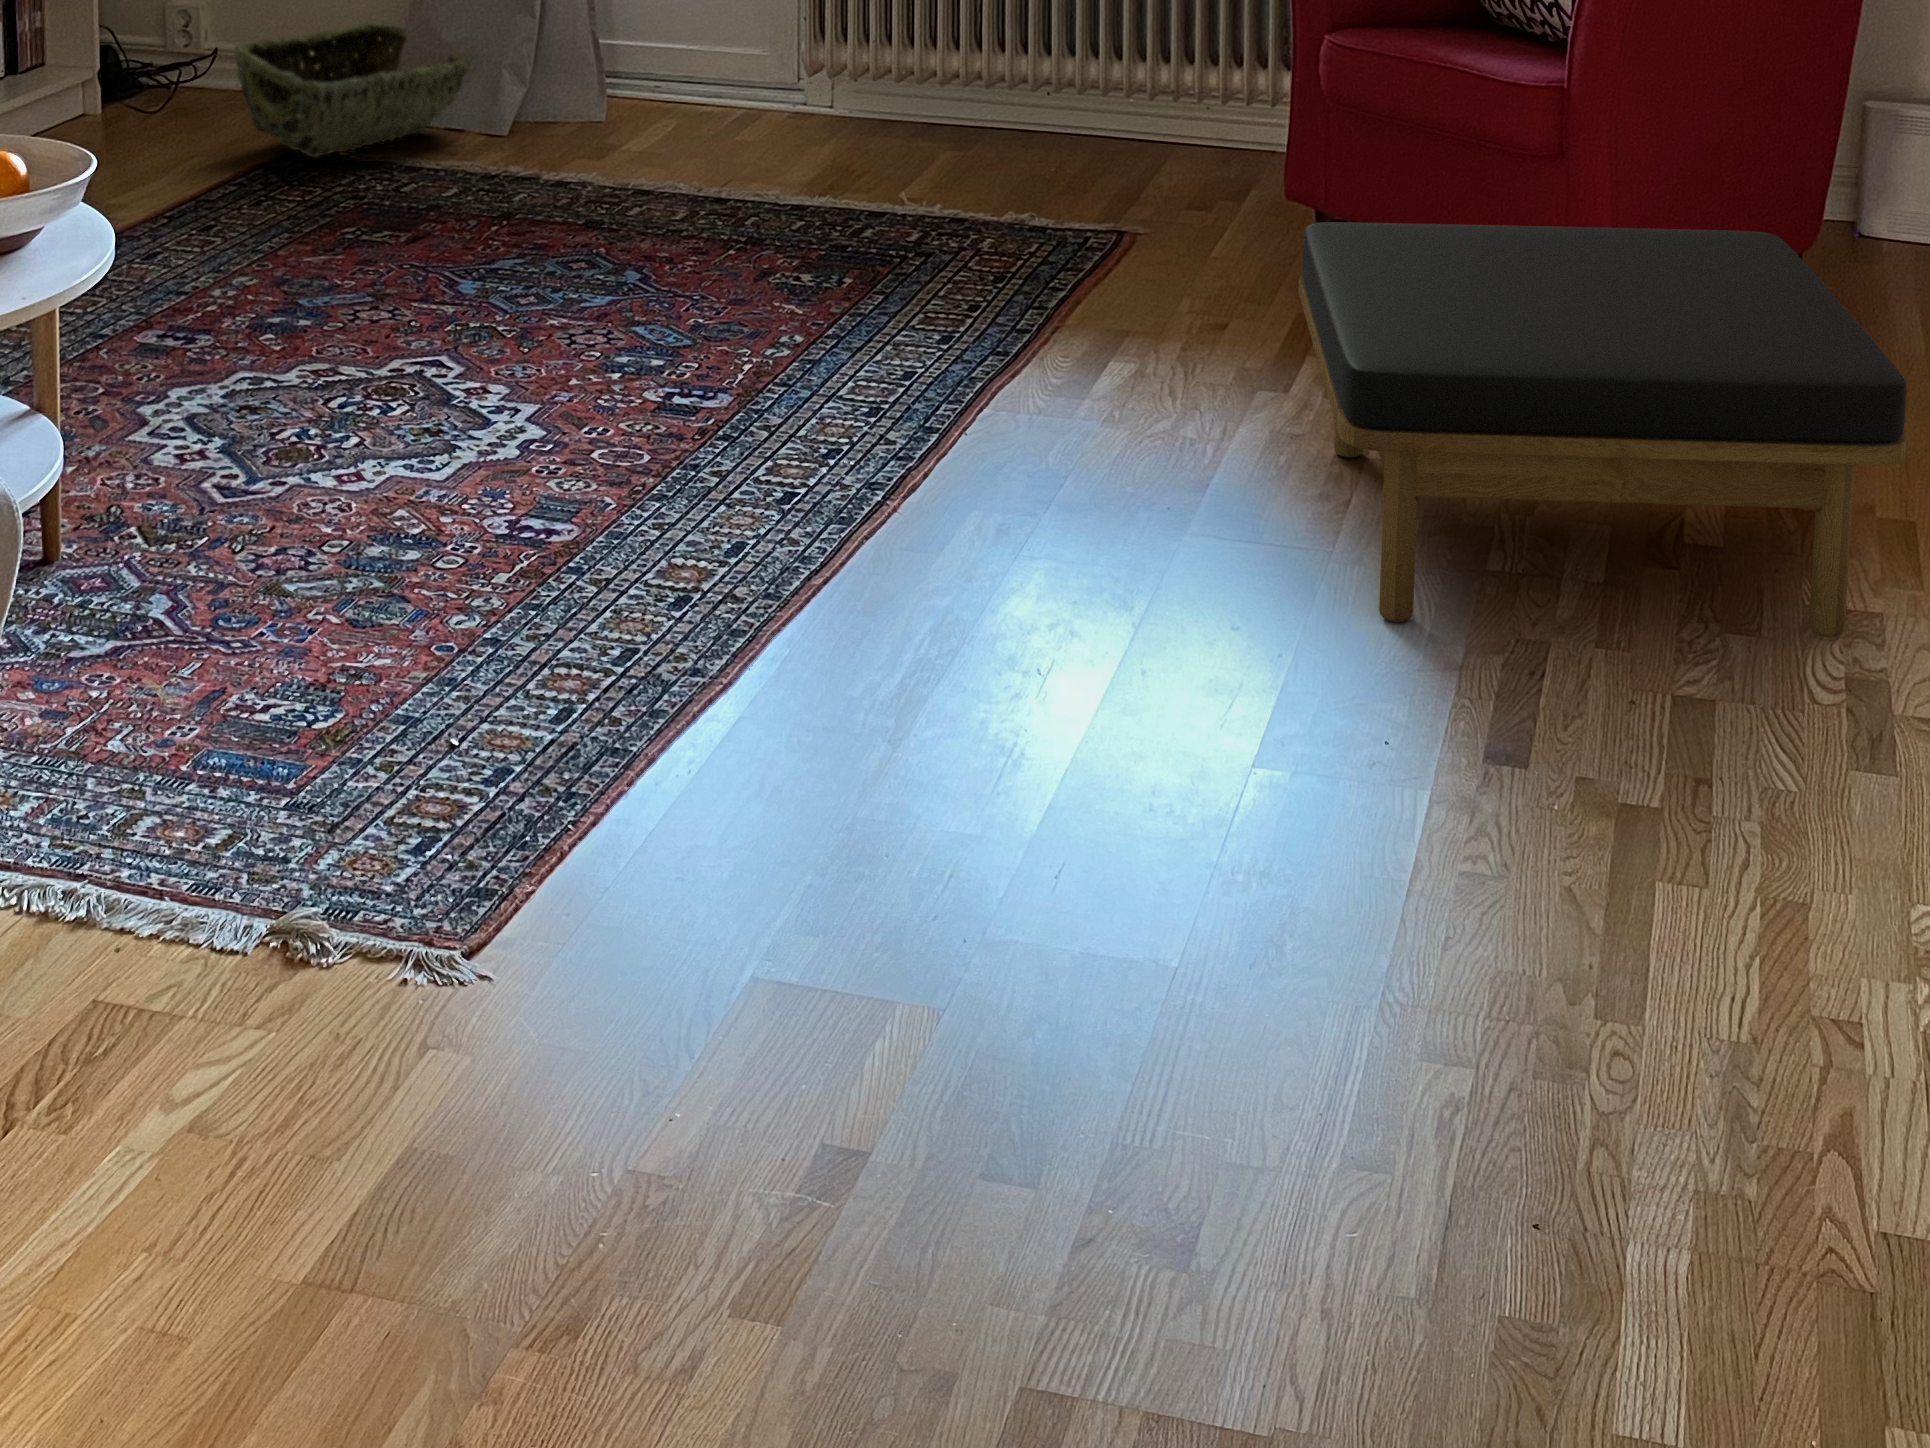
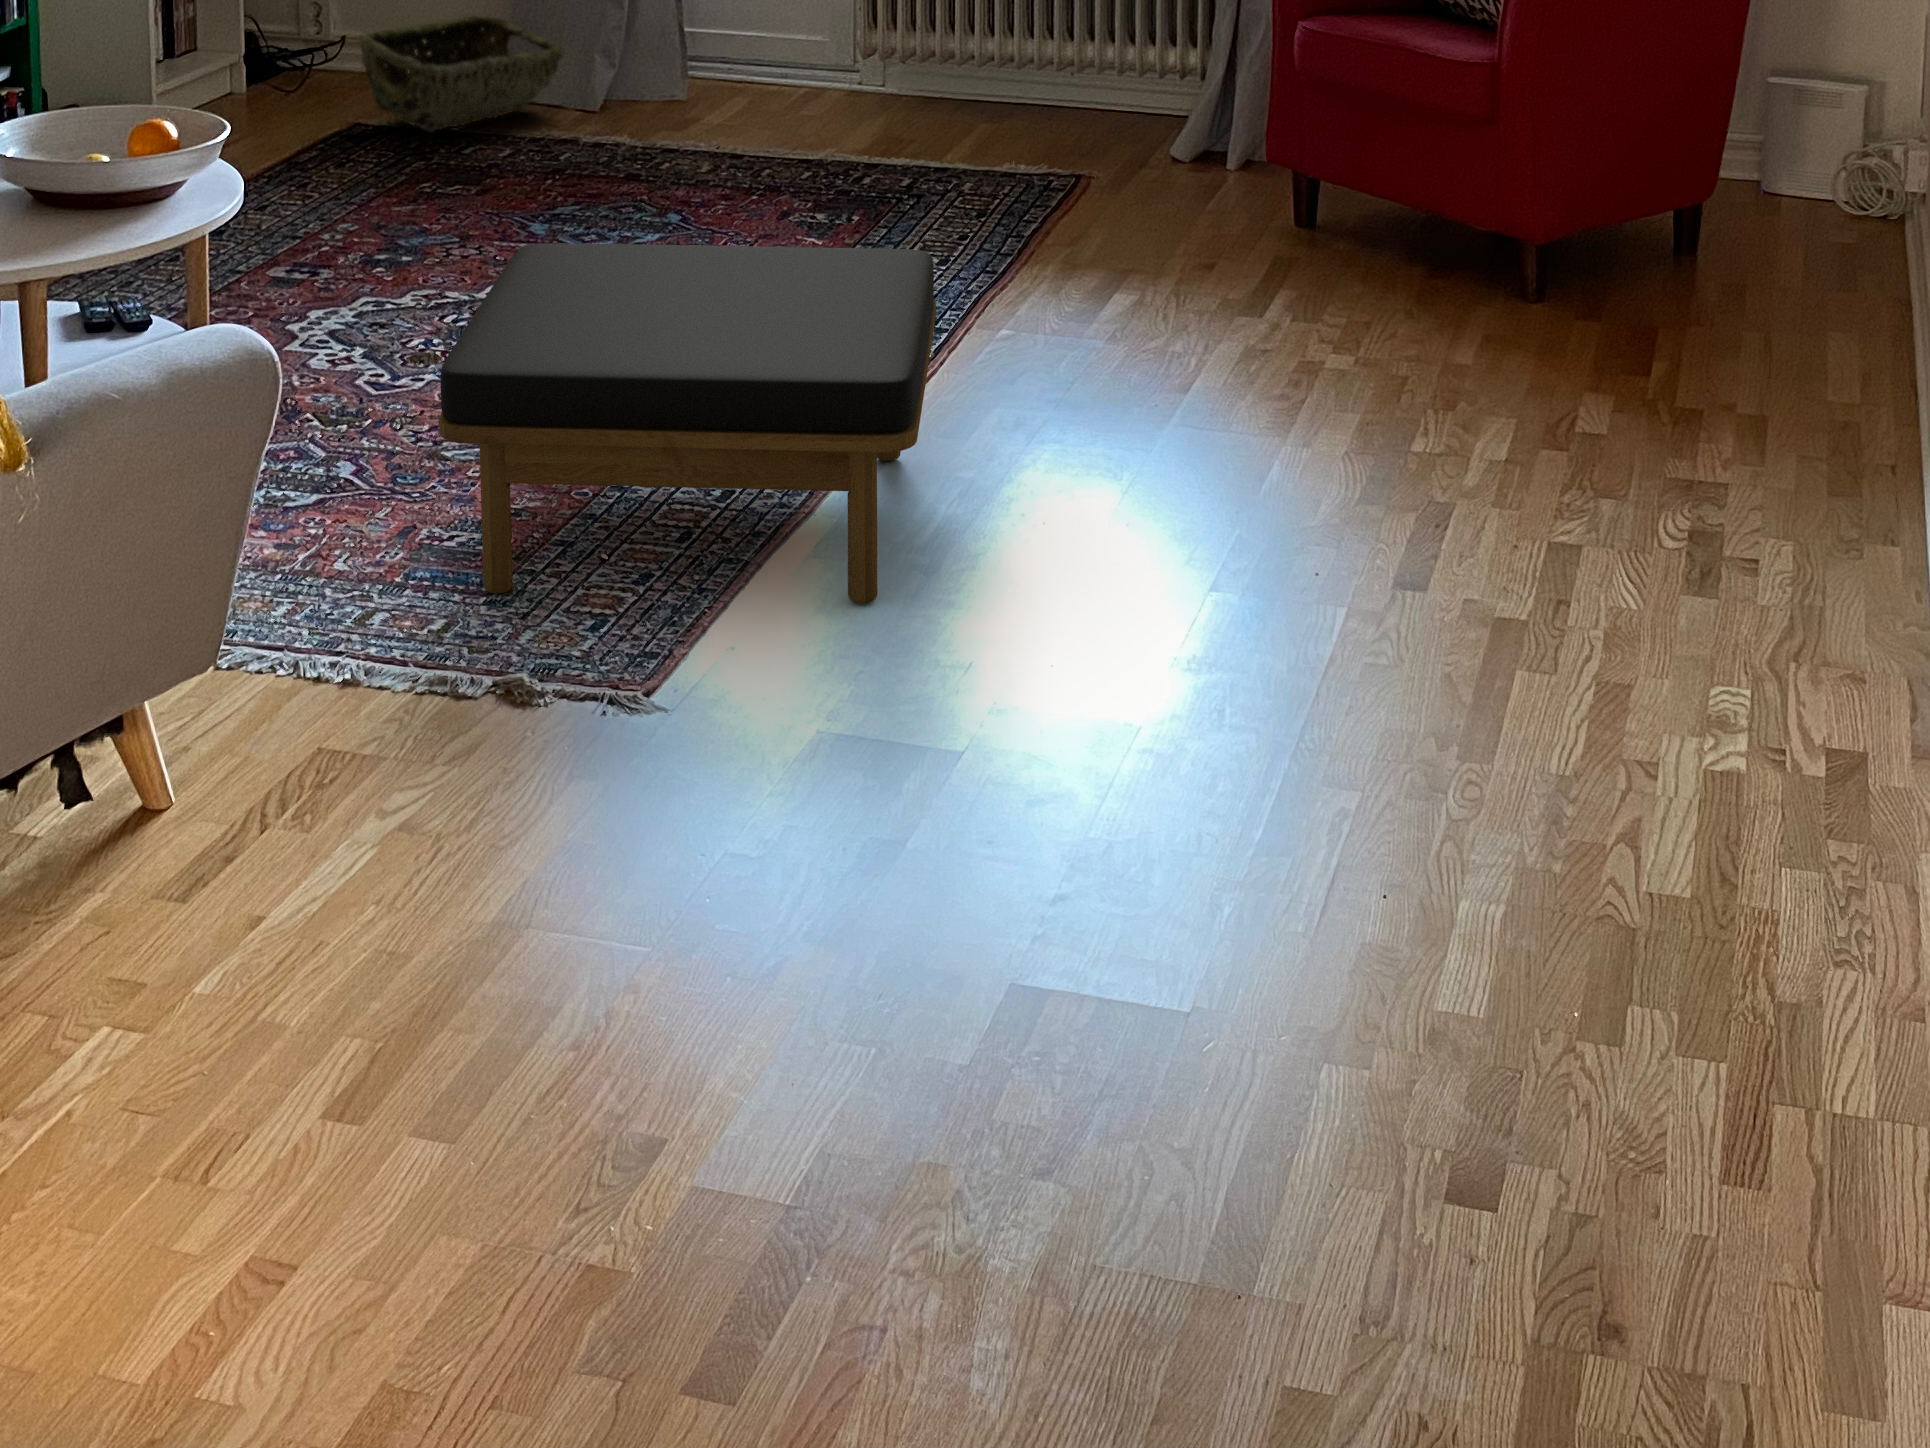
ottoman: present [1299,222,1907,637] -> present [439,243,936,604]

